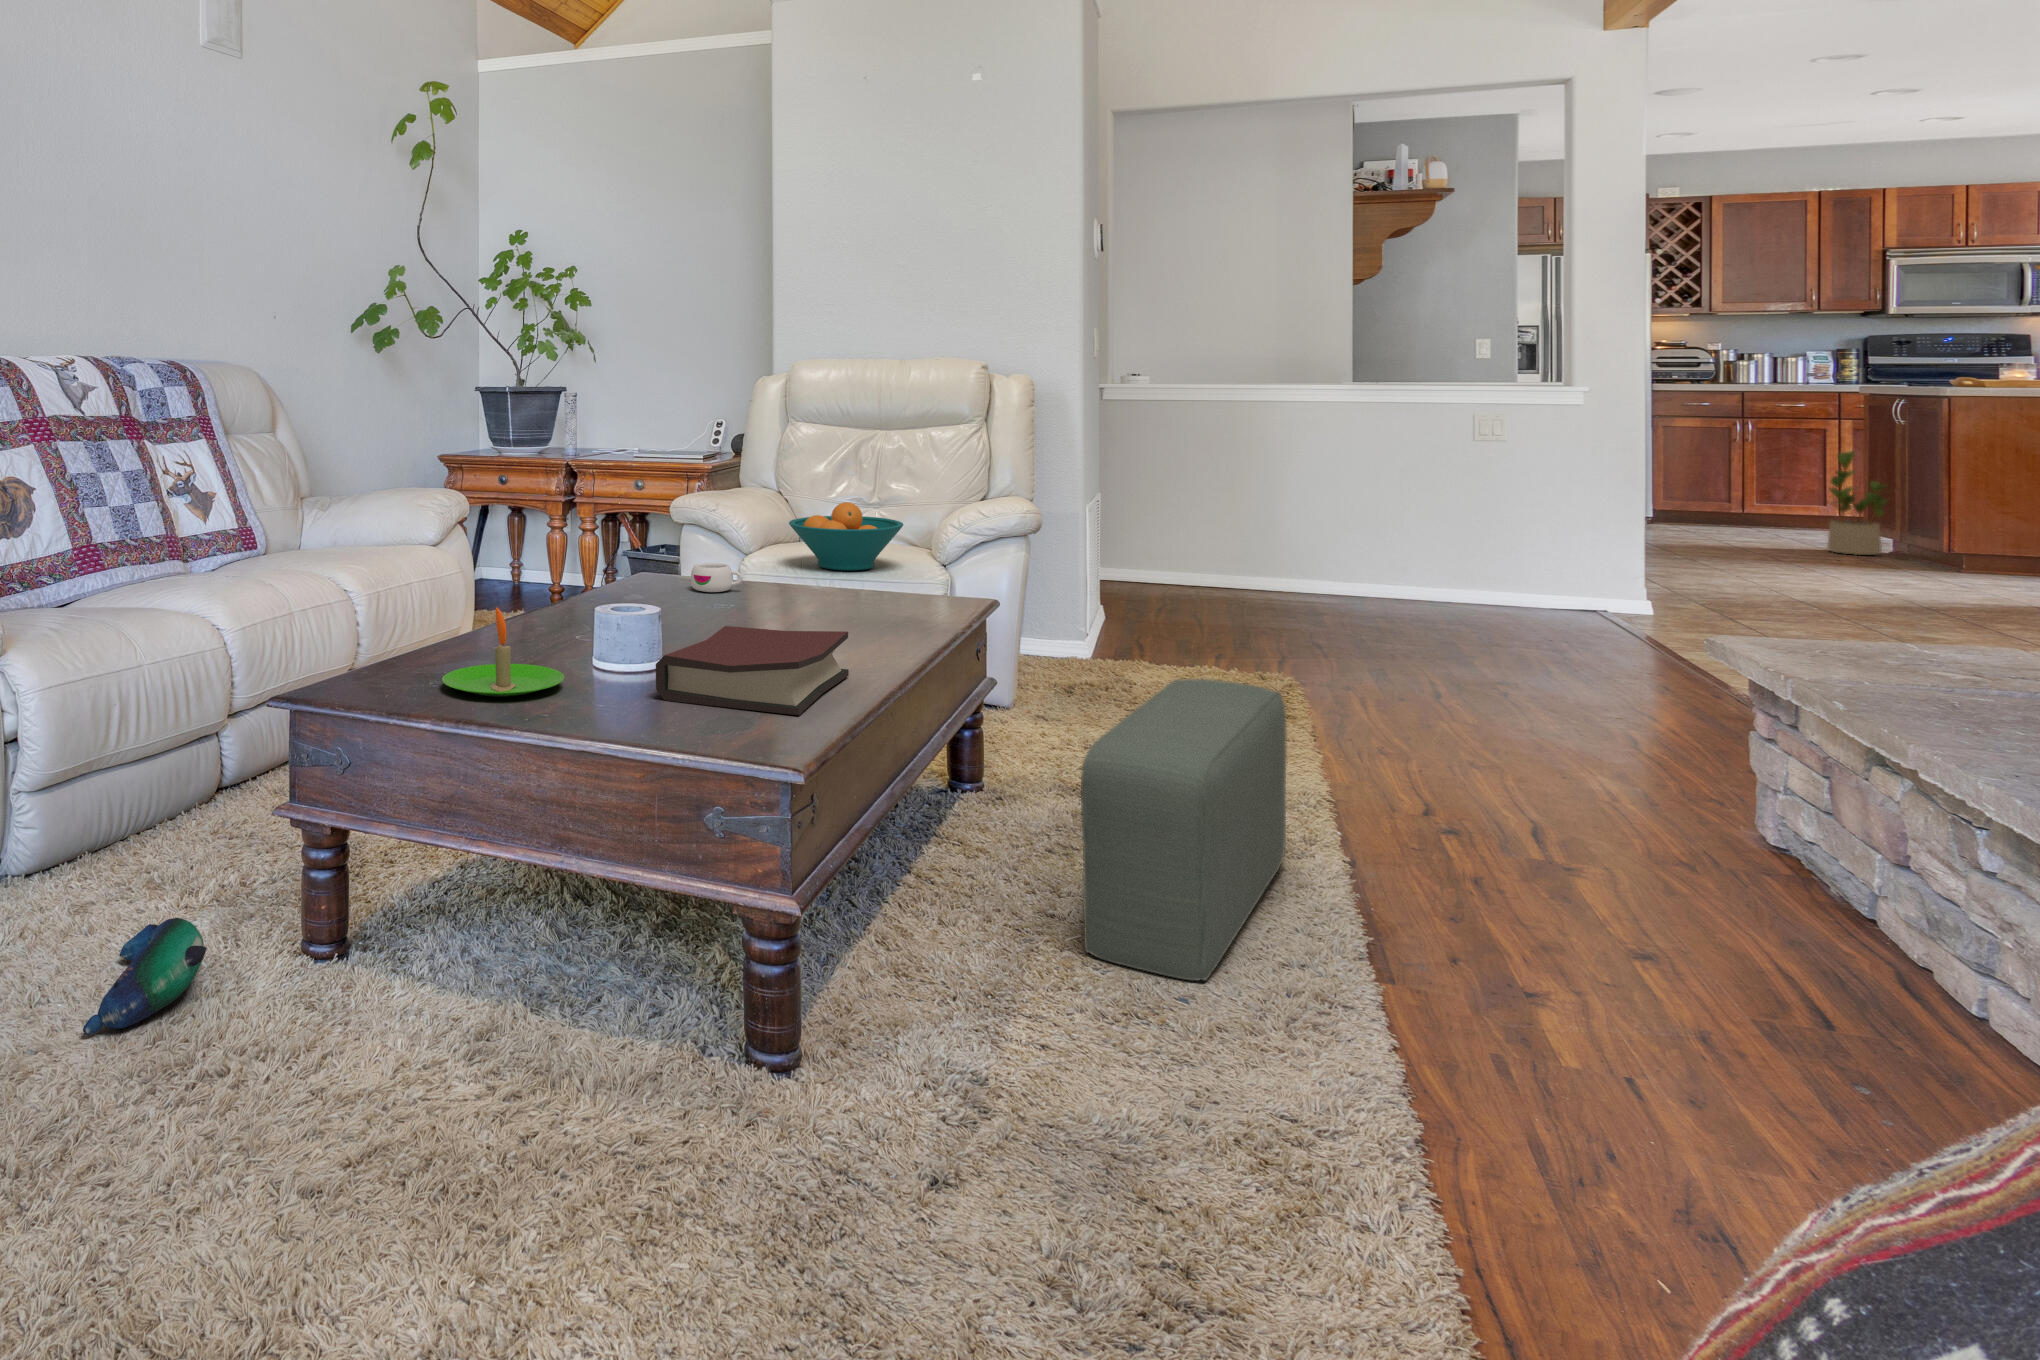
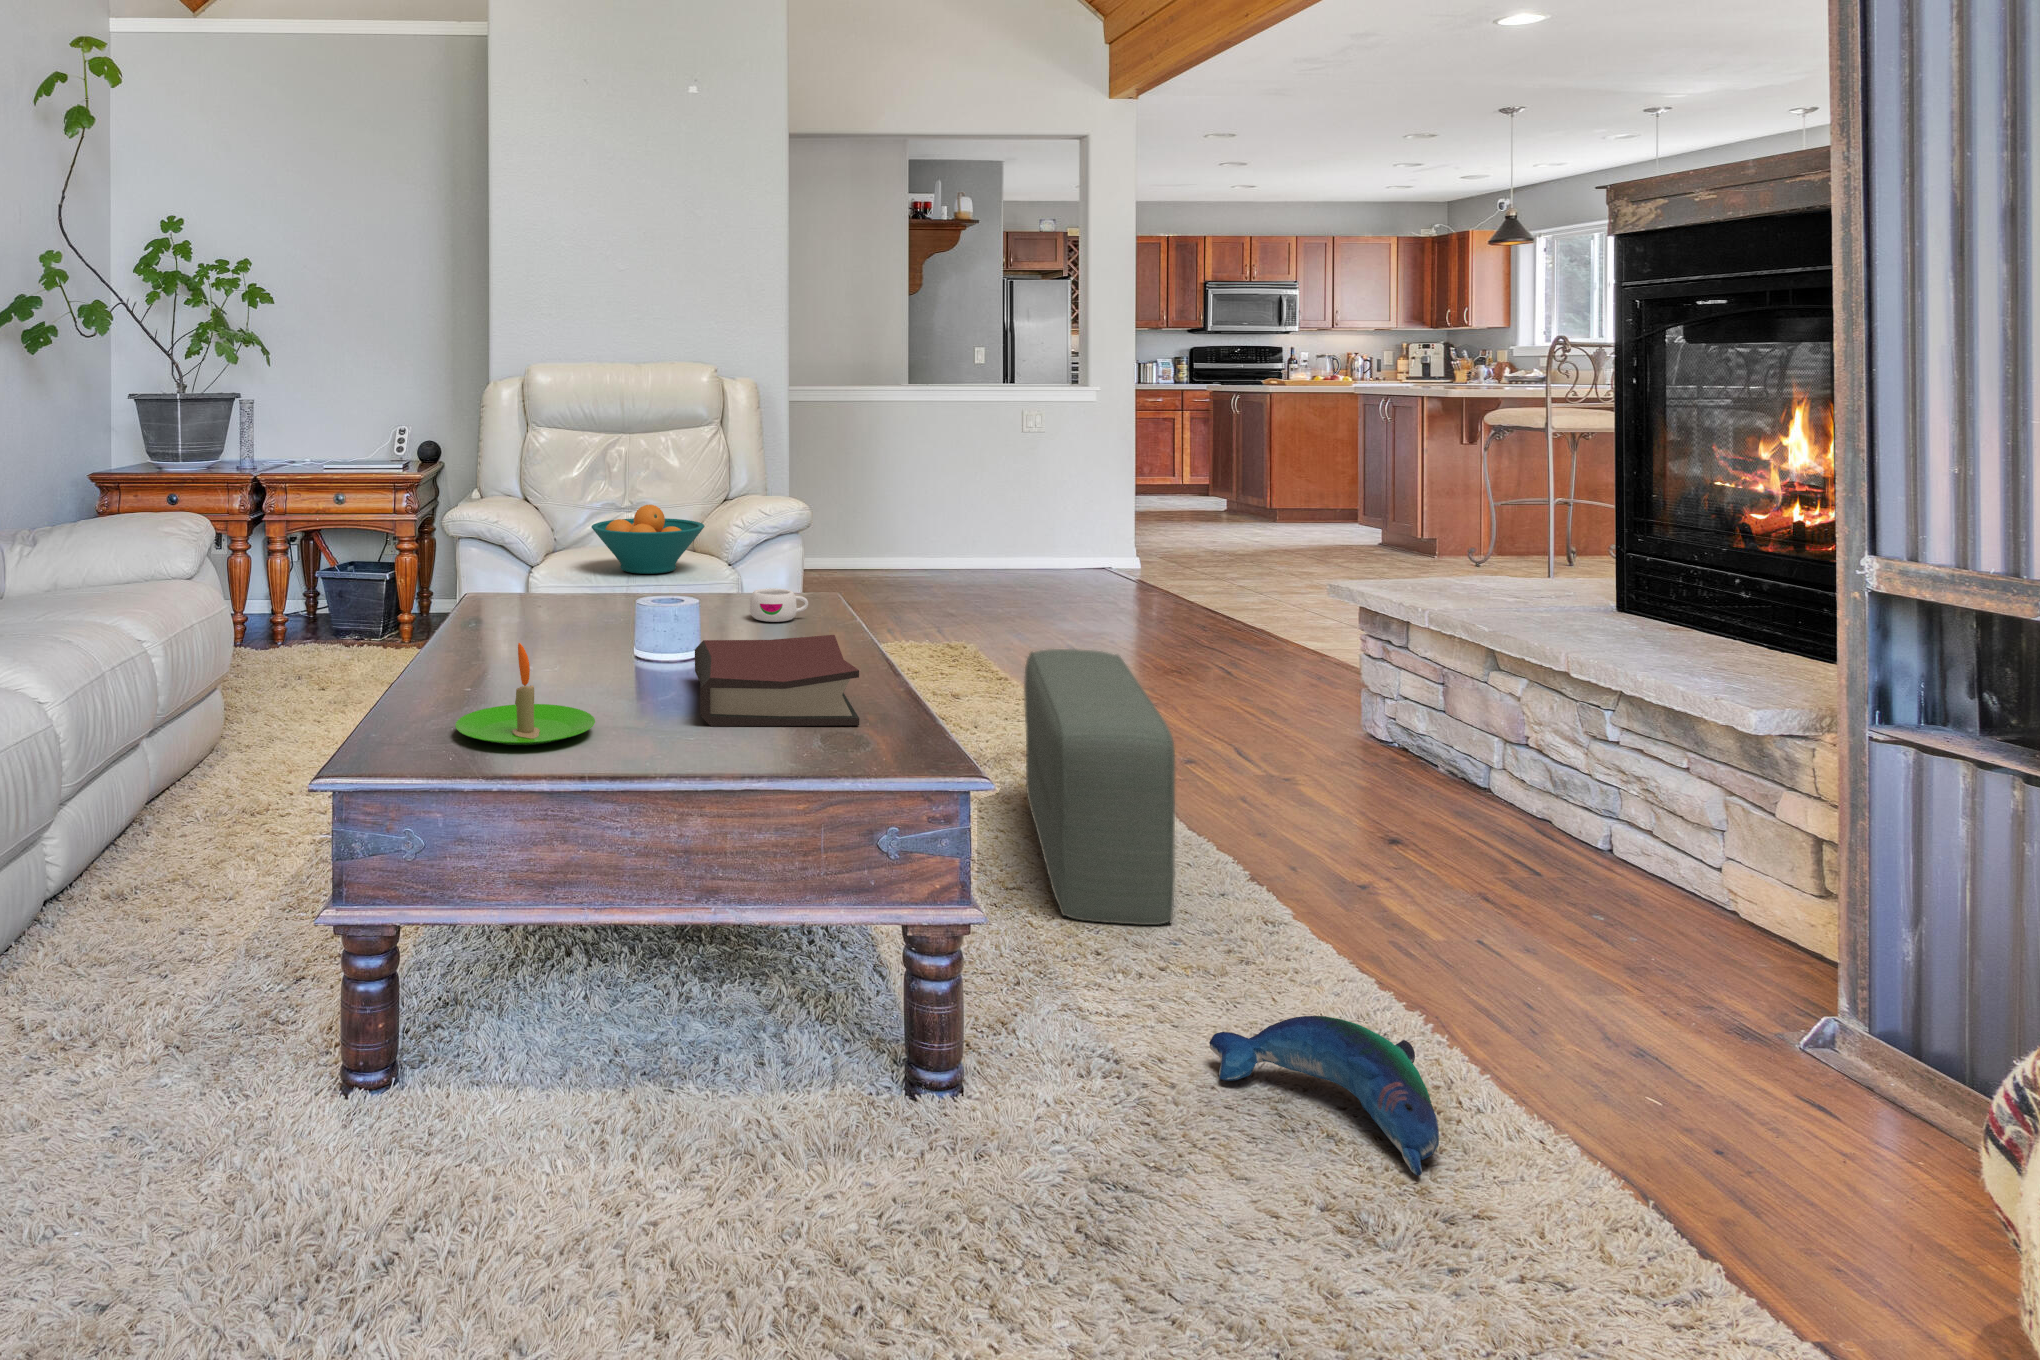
potted plant: present [1827,451,1894,555] -> none [1175,430,1219,509]
mug: present [691,563,743,592] -> present [750,588,808,622]
plush toy: present [83,918,207,1035] -> present [1209,1016,1439,1175]

